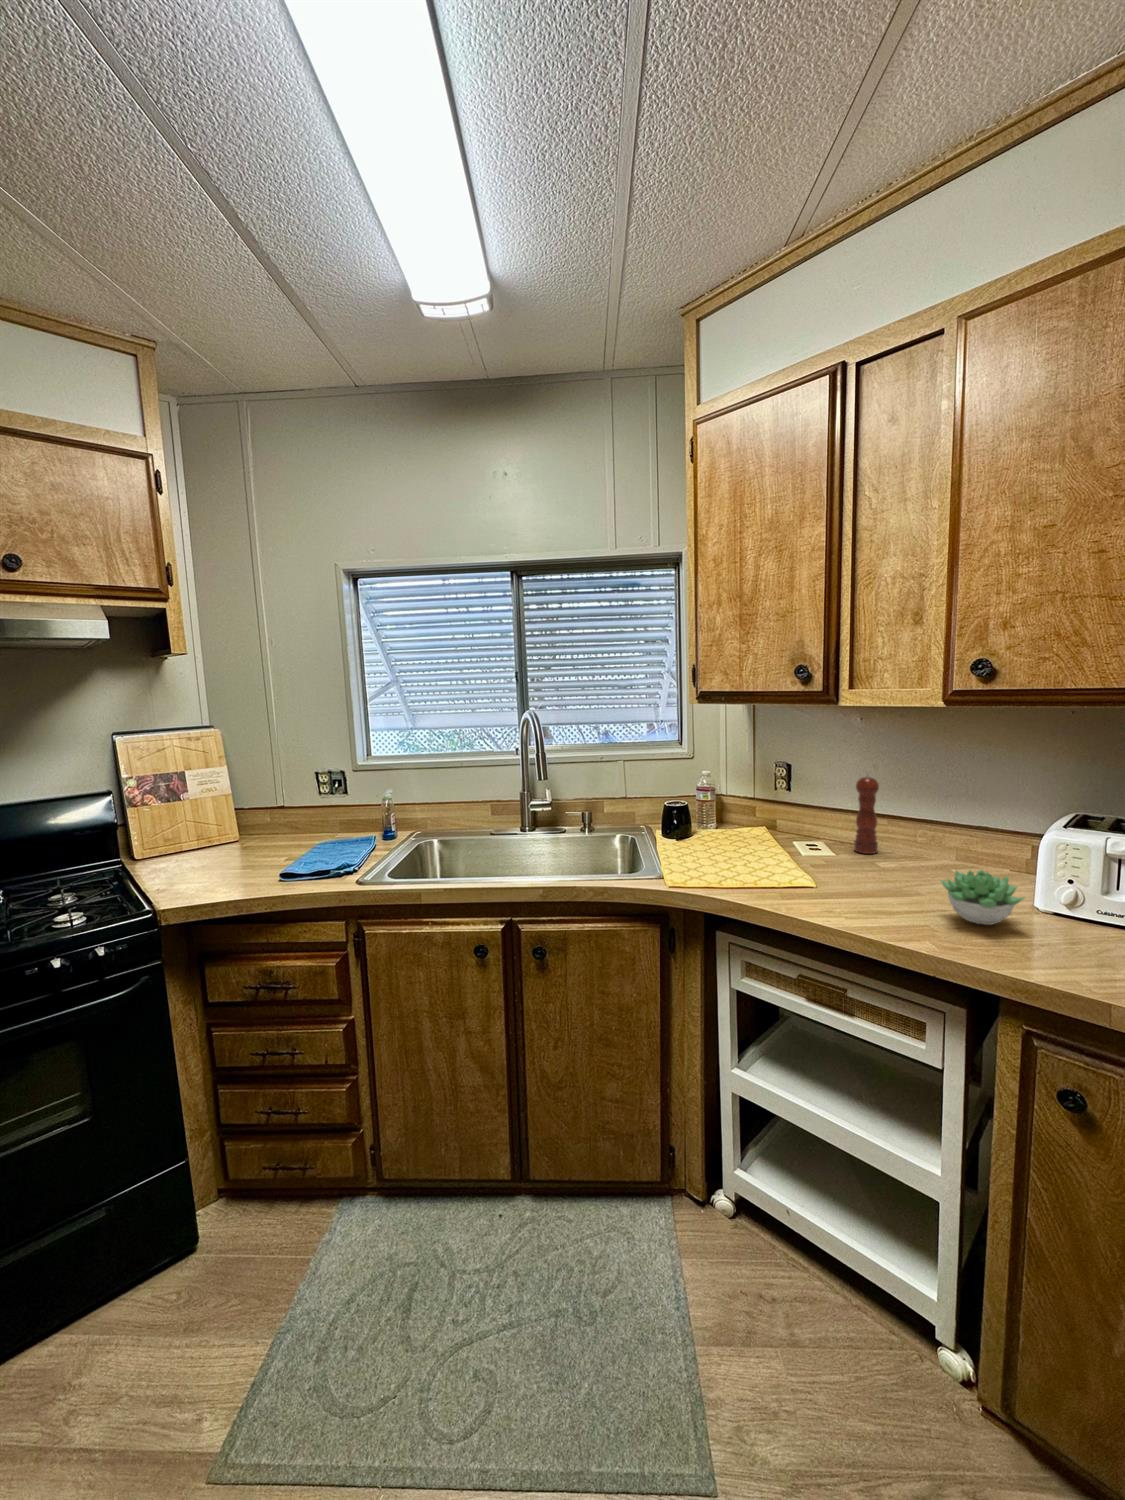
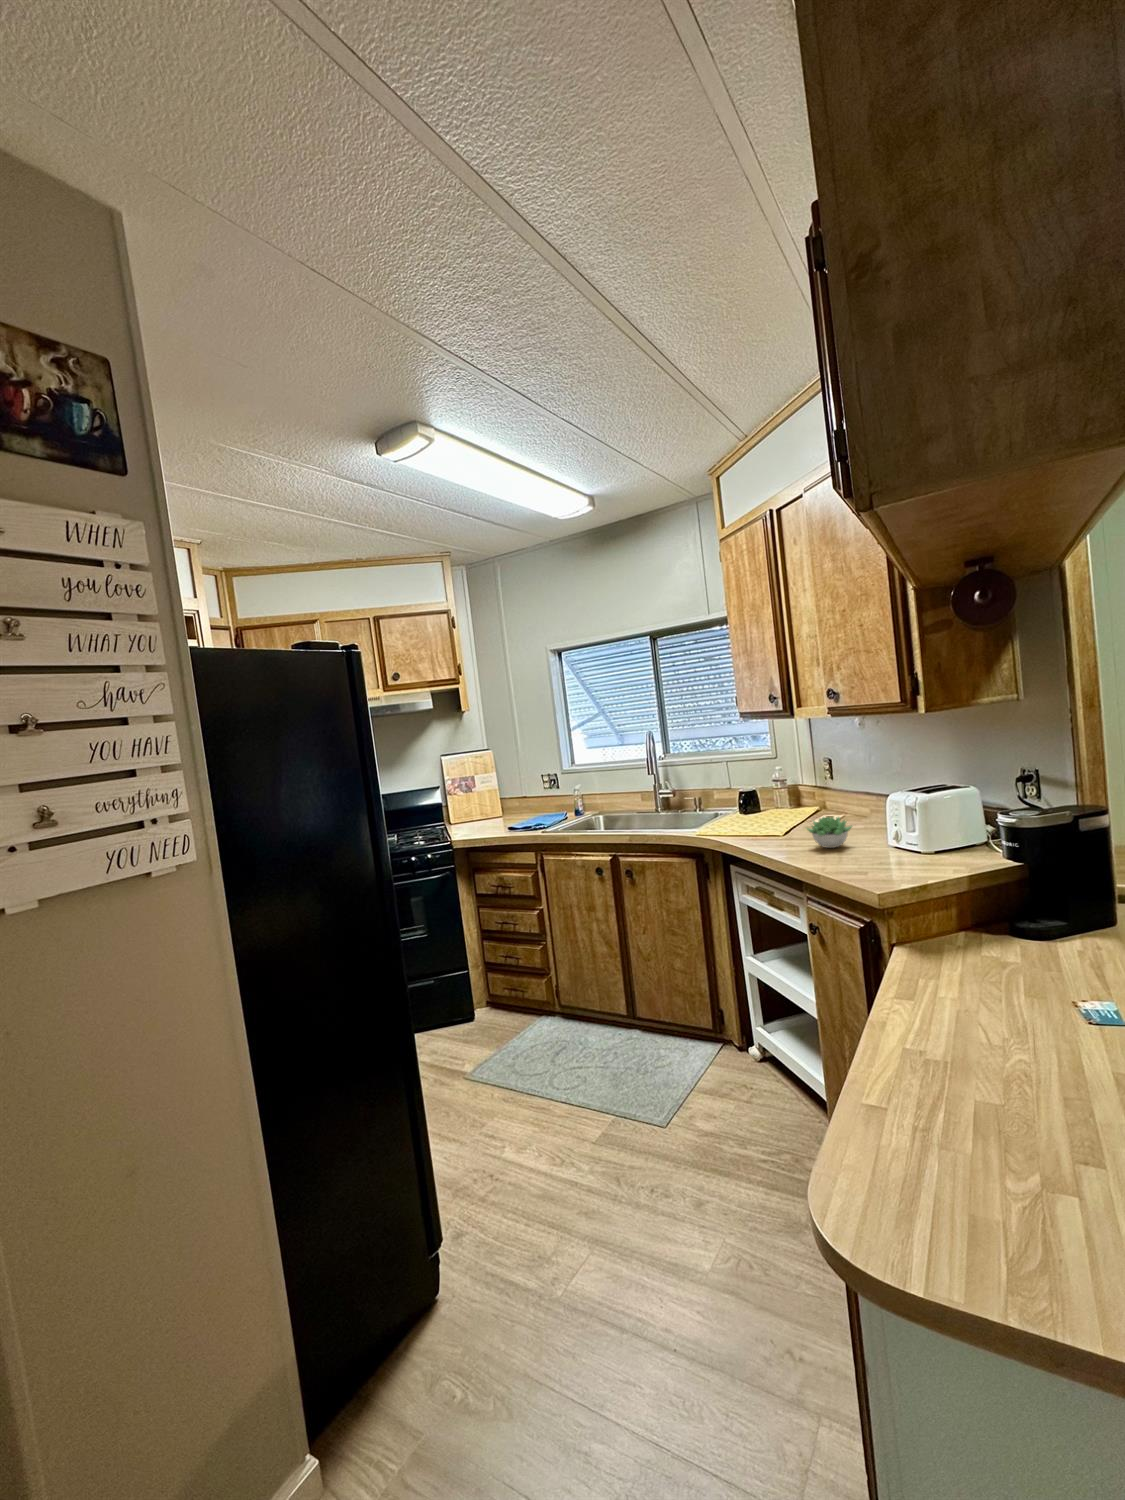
pepper mill: present [854,771,879,854] -> none [837,761,858,819]

